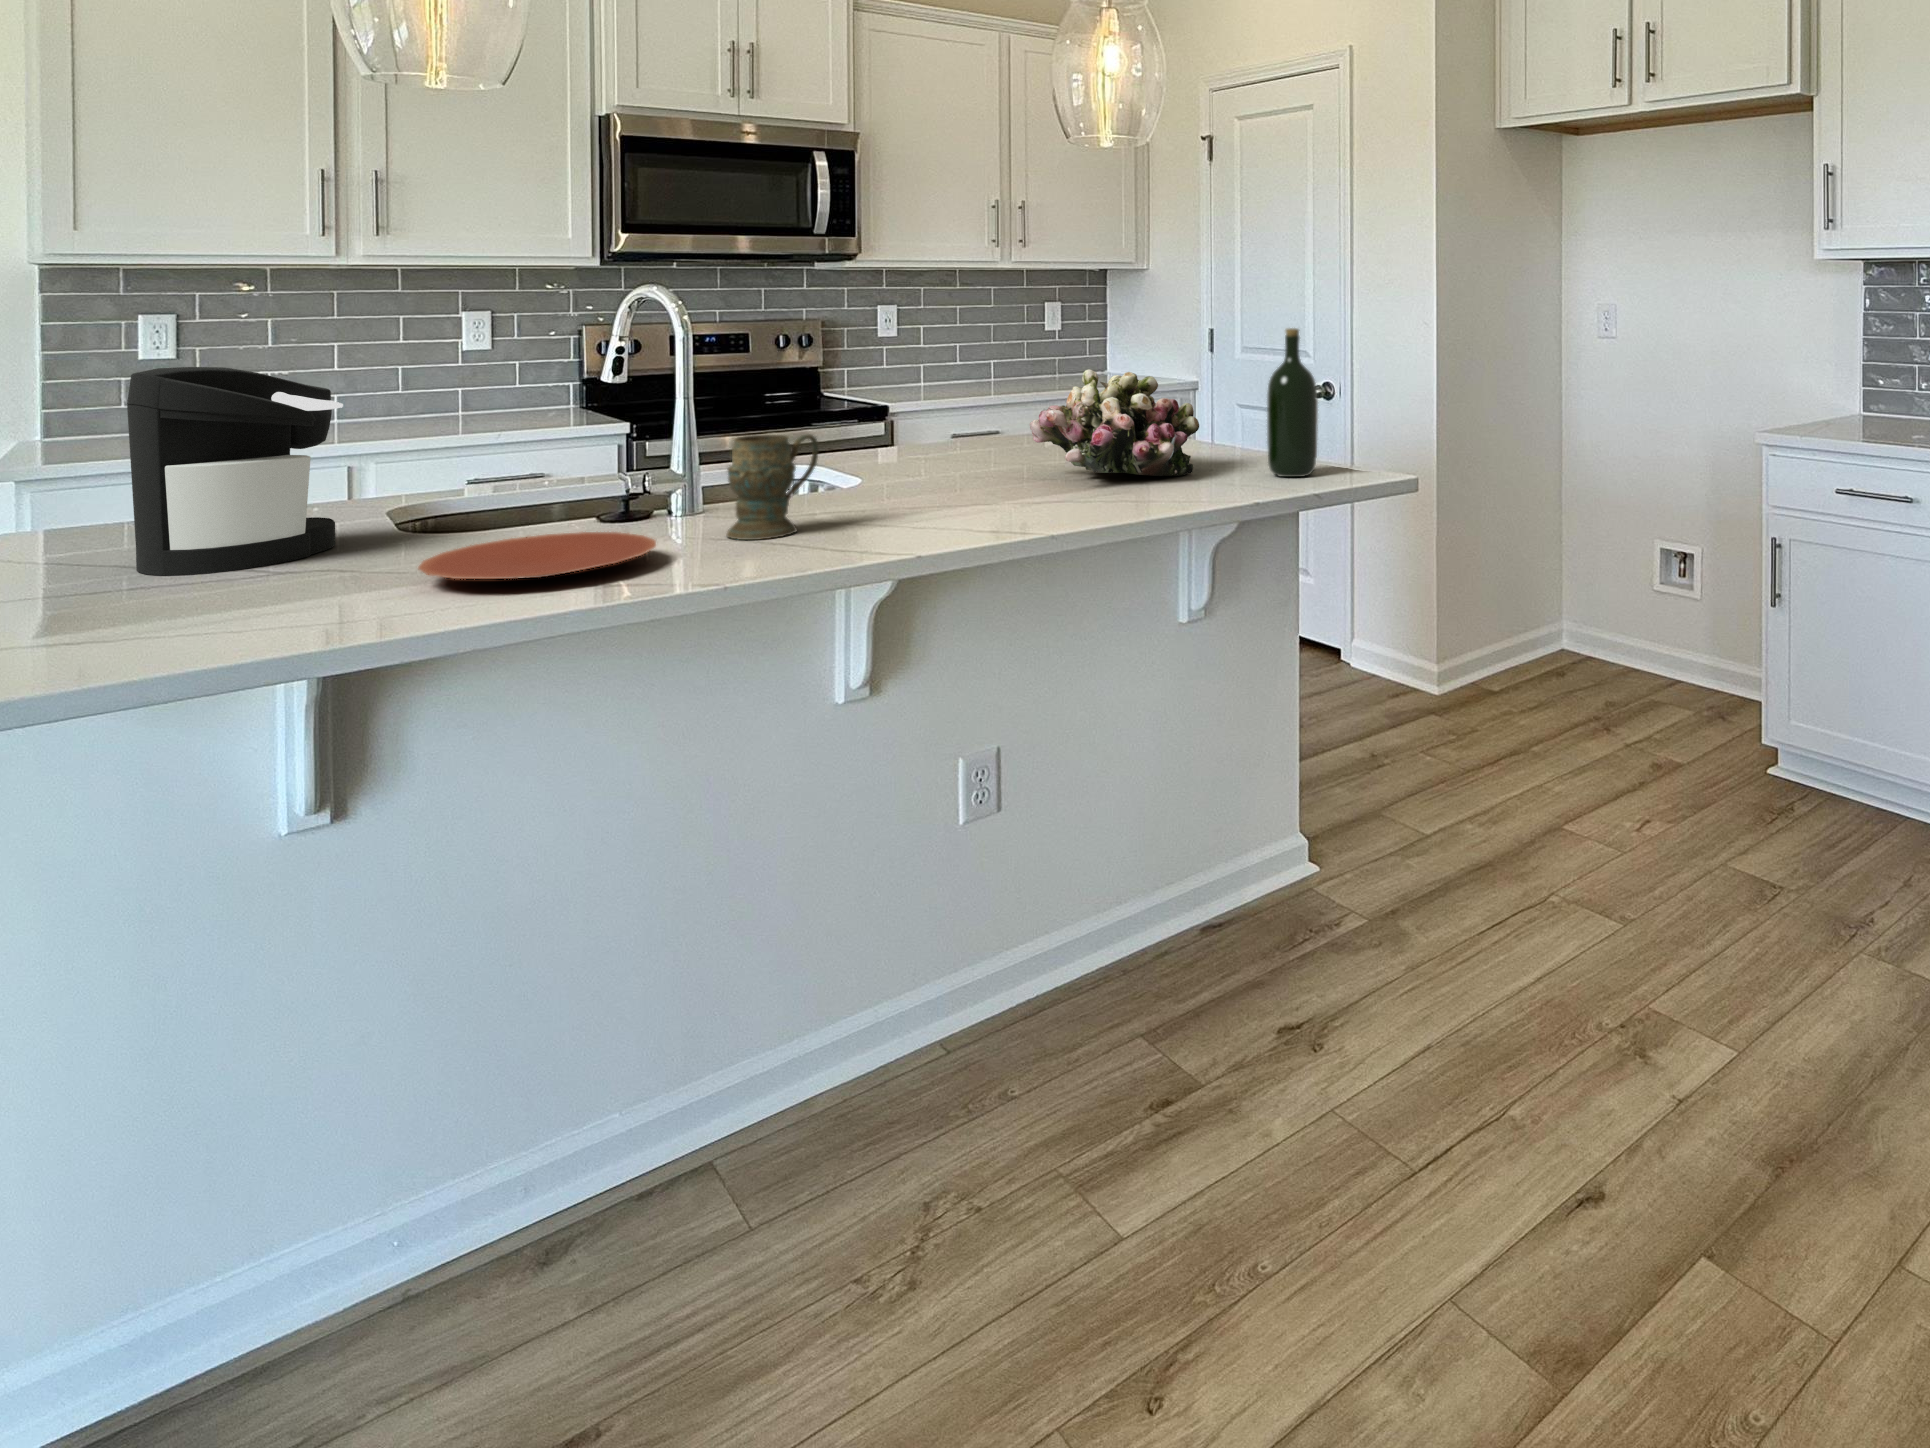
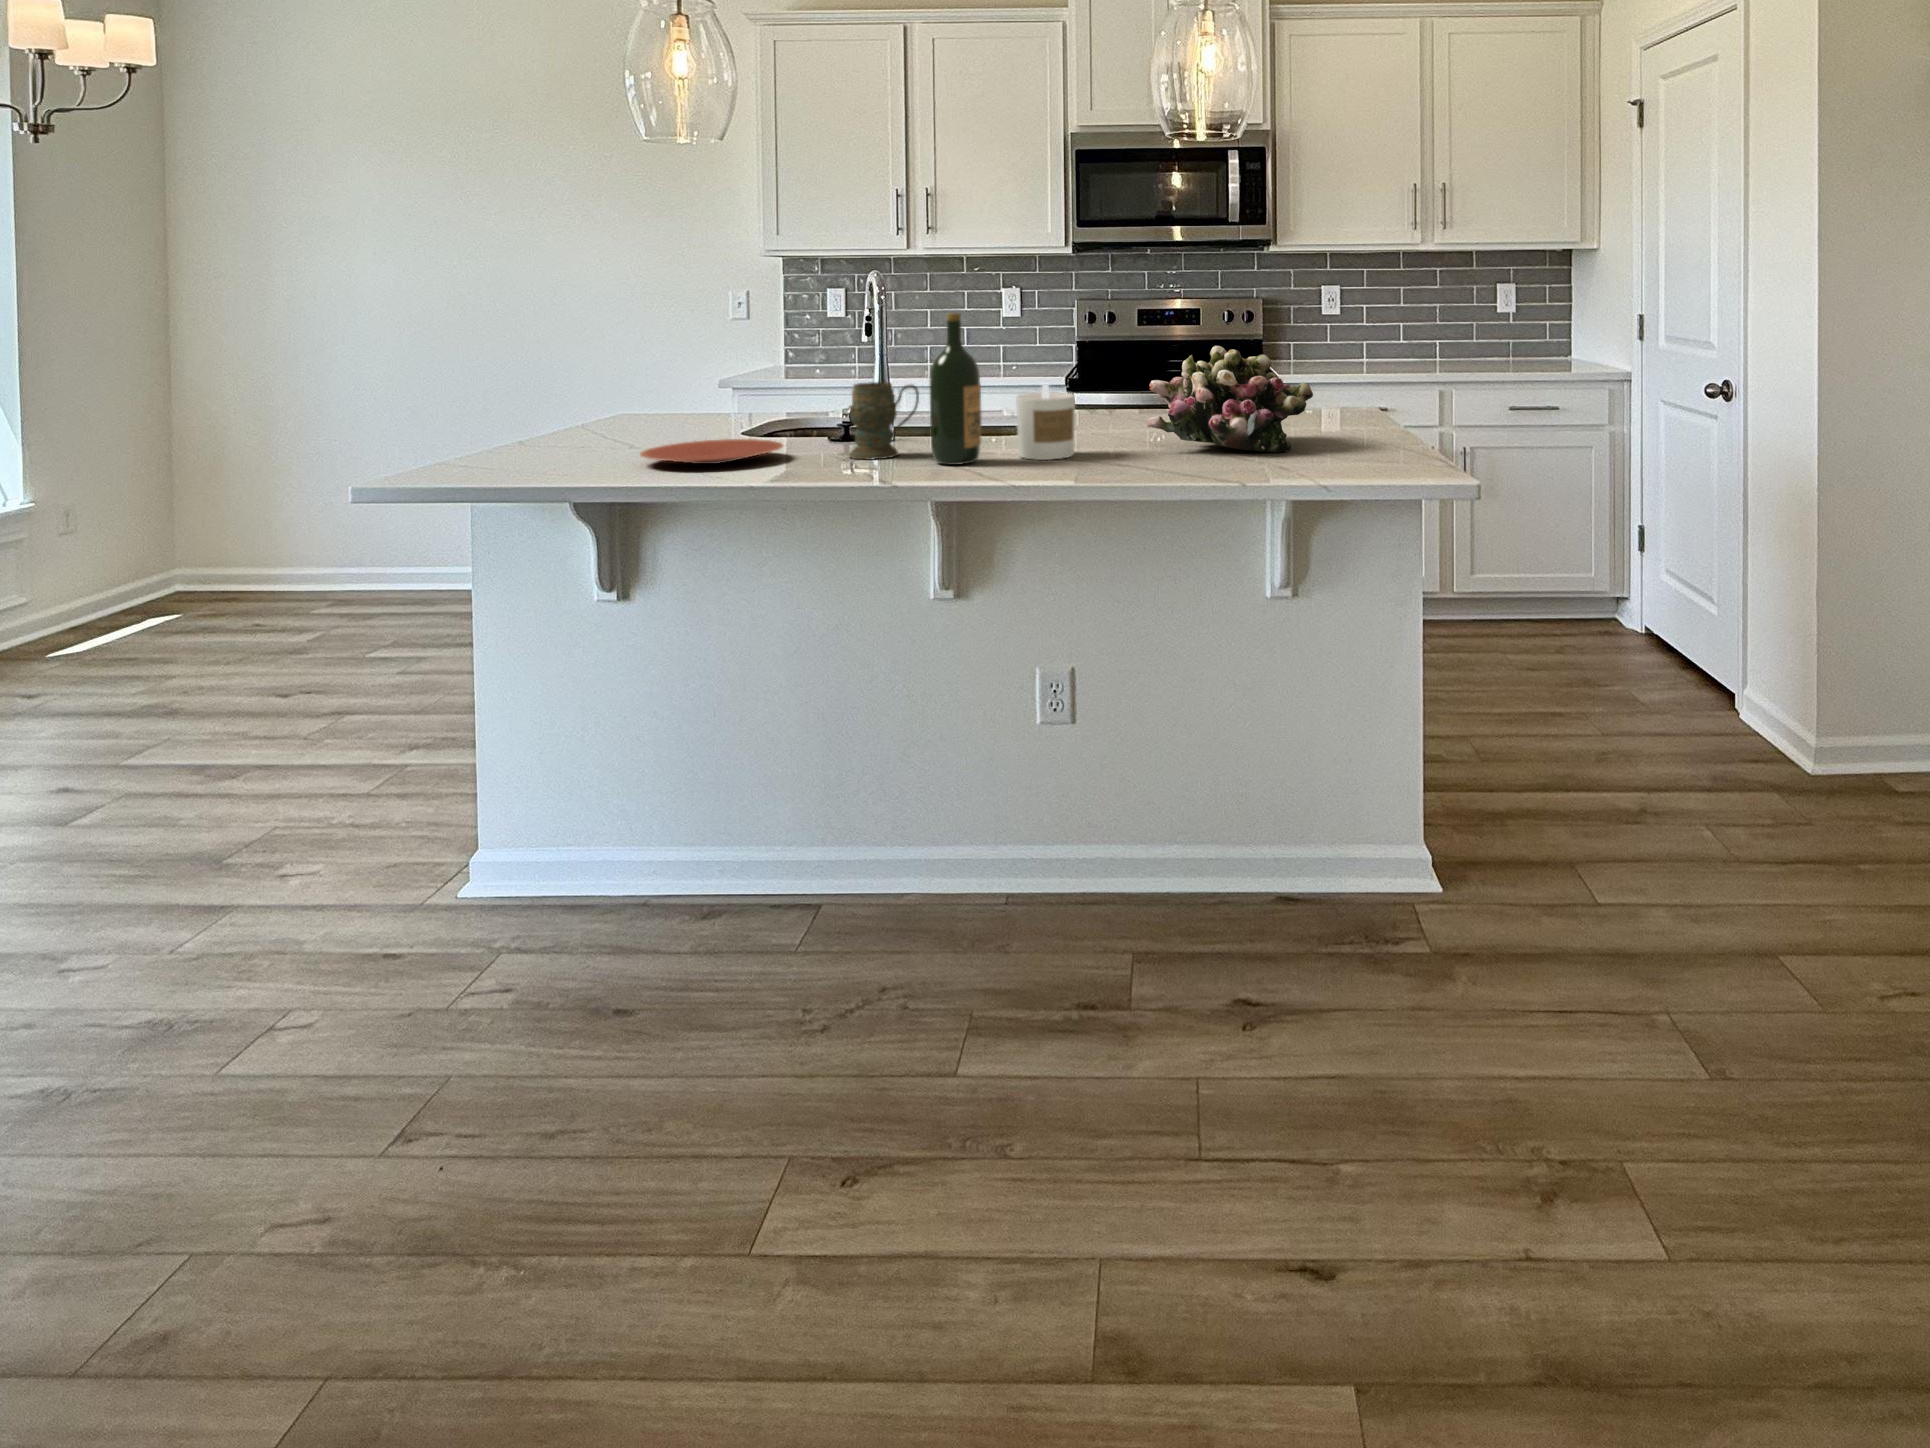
wine bottle: present [1267,328,1318,477] -> present [930,313,981,465]
coffee maker: present [127,367,343,576] -> none [598,320,709,442]
candle: none [940,420,1012,511] -> present [1016,383,1075,460]

